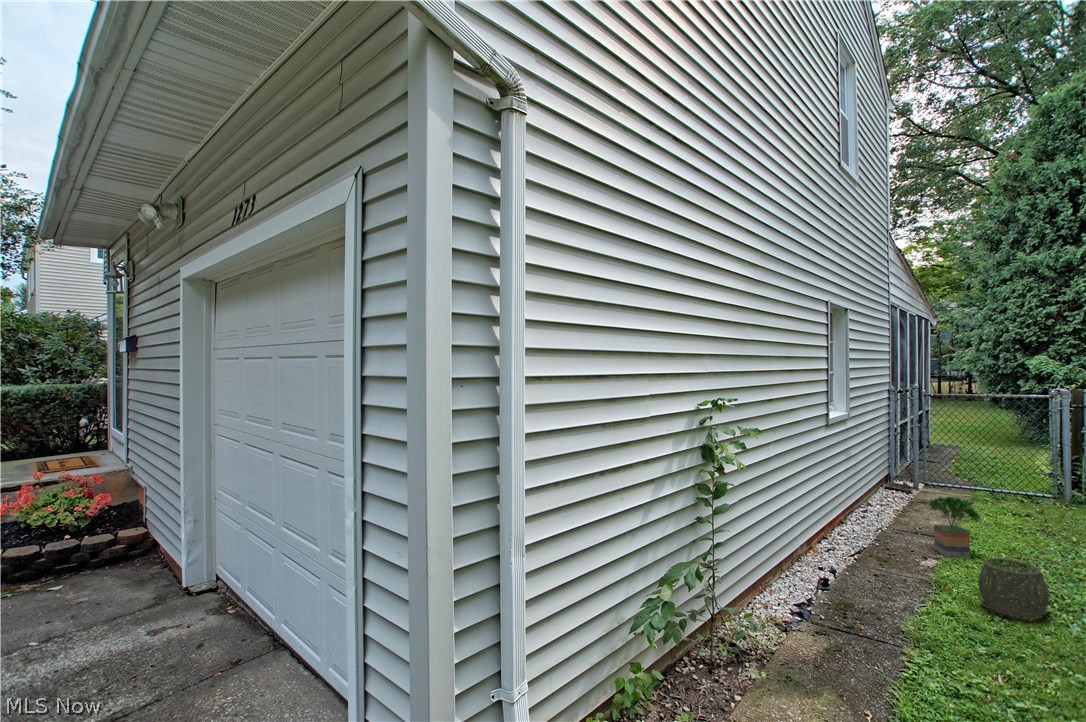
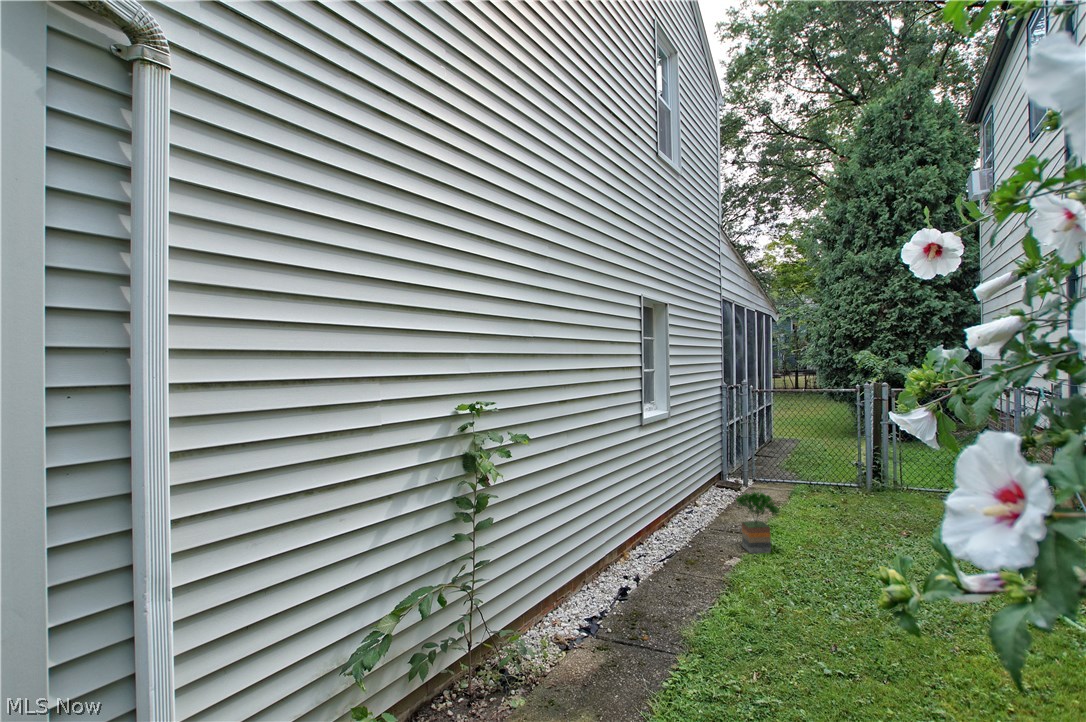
woven basket: present [978,558,1049,620] -> none [759,554,817,615]

